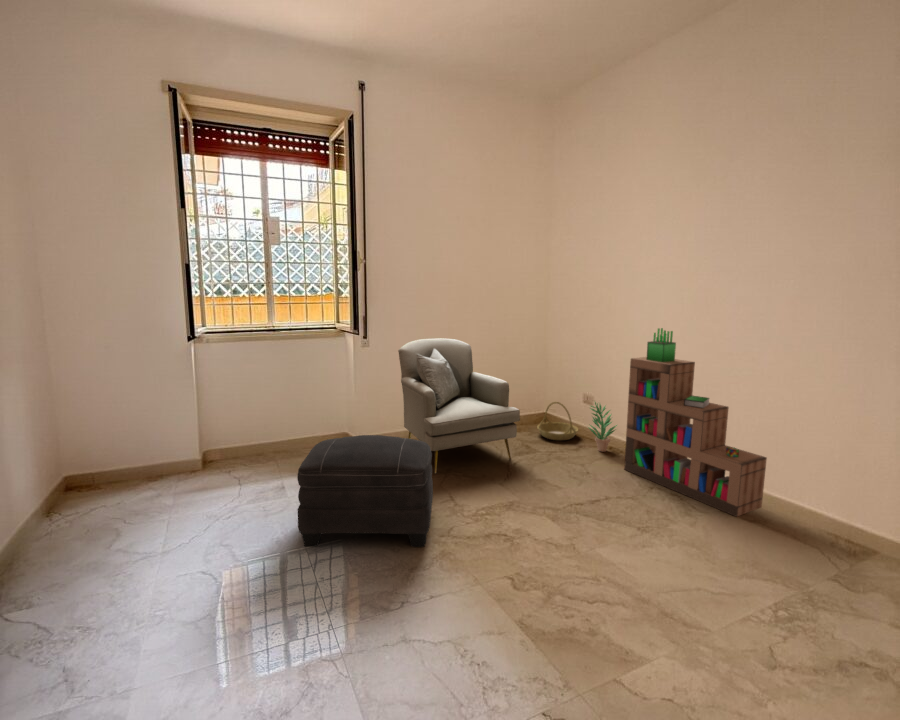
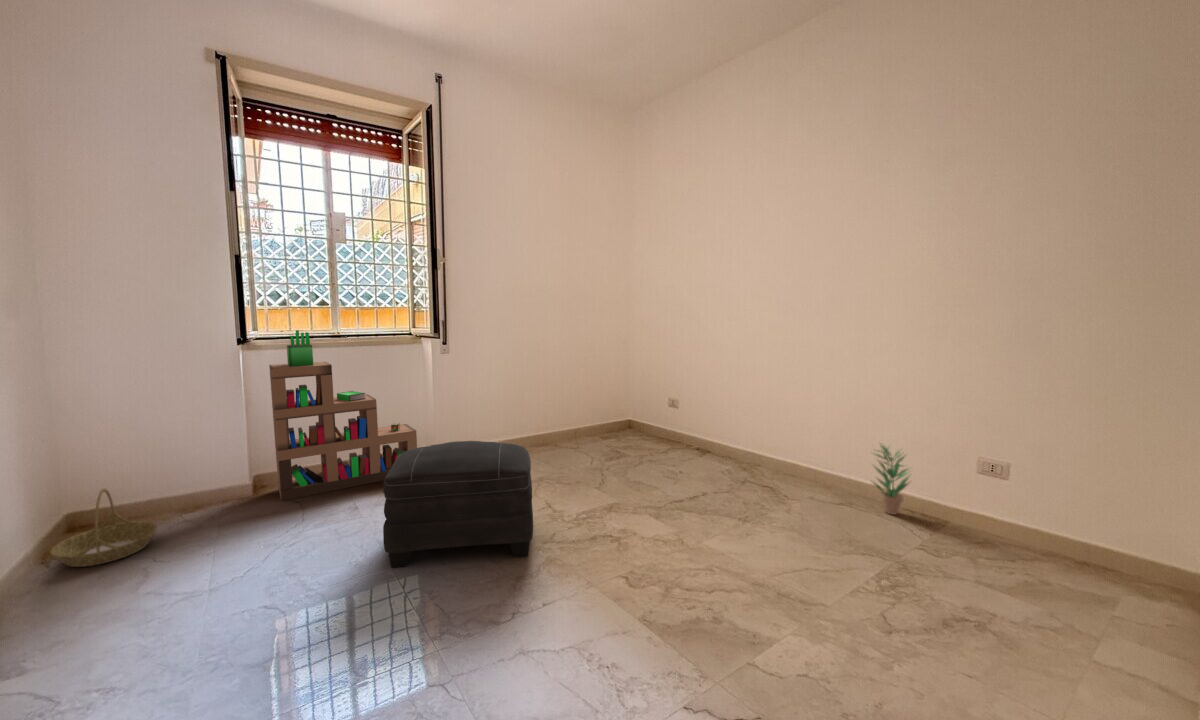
bookshelf: present [624,328,767,517] -> present [269,330,417,501]
armchair: present [398,338,520,473] -> none [481,345,612,484]
basket: present [537,402,578,440] -> present [50,489,158,567]
potted plant: present [588,402,617,452] -> present [874,443,908,515]

